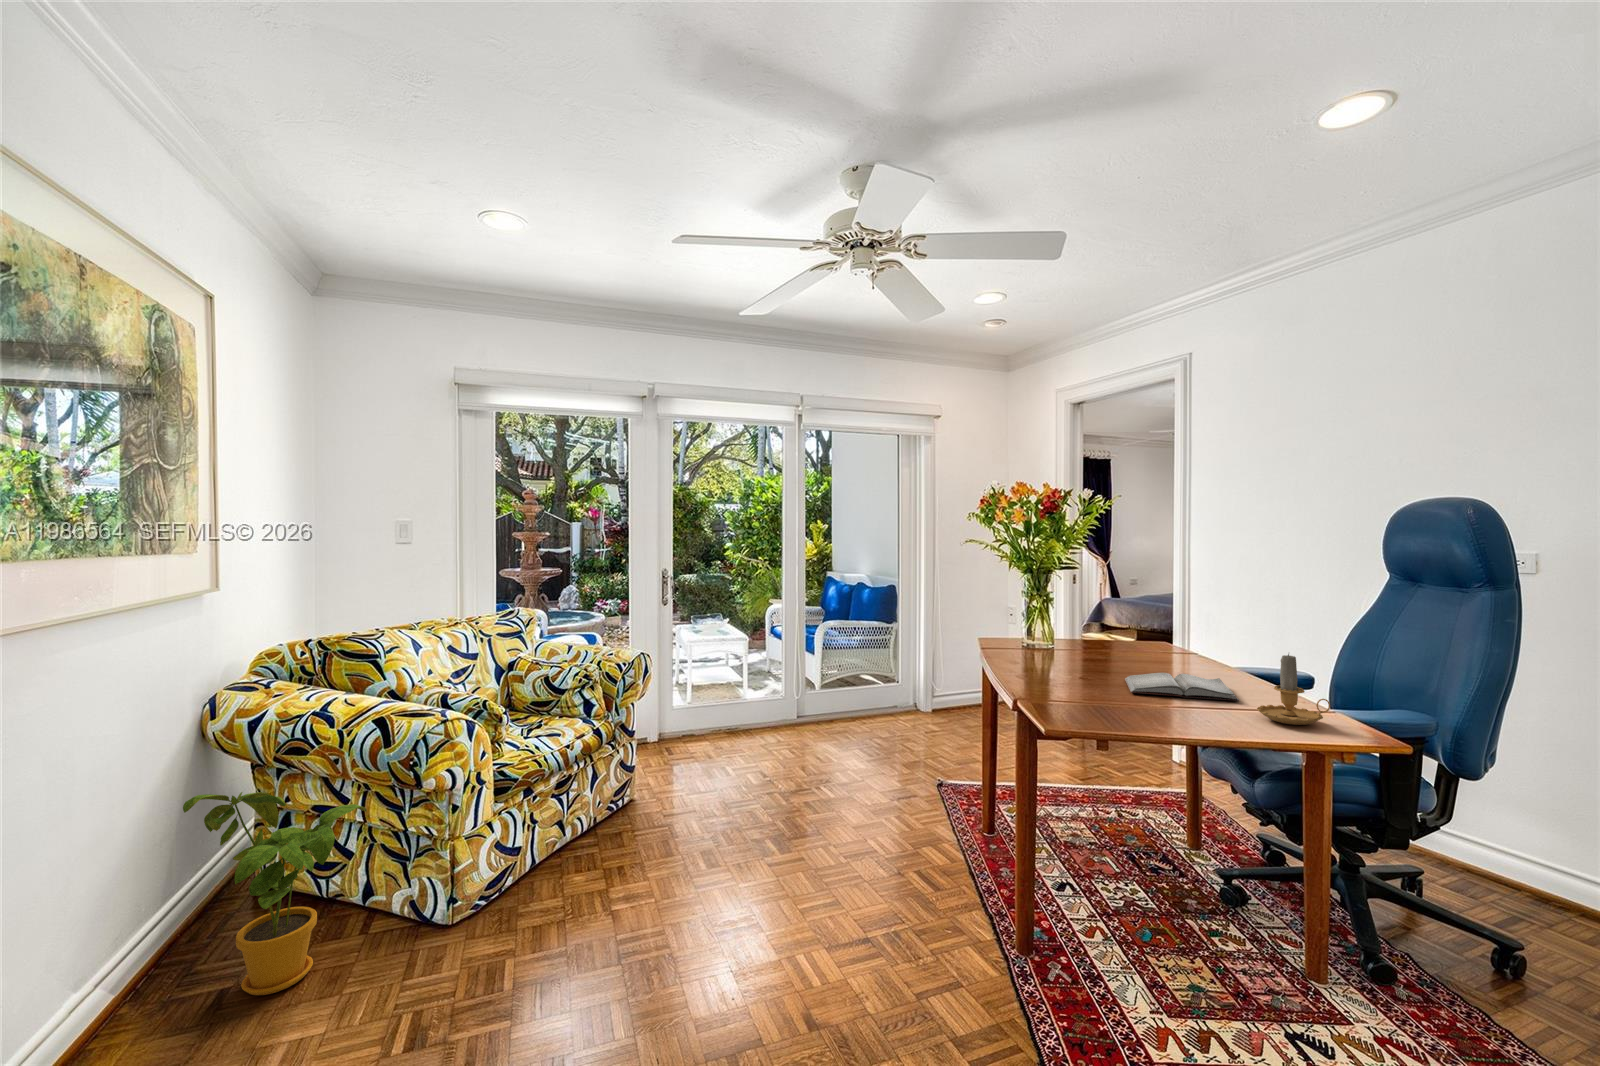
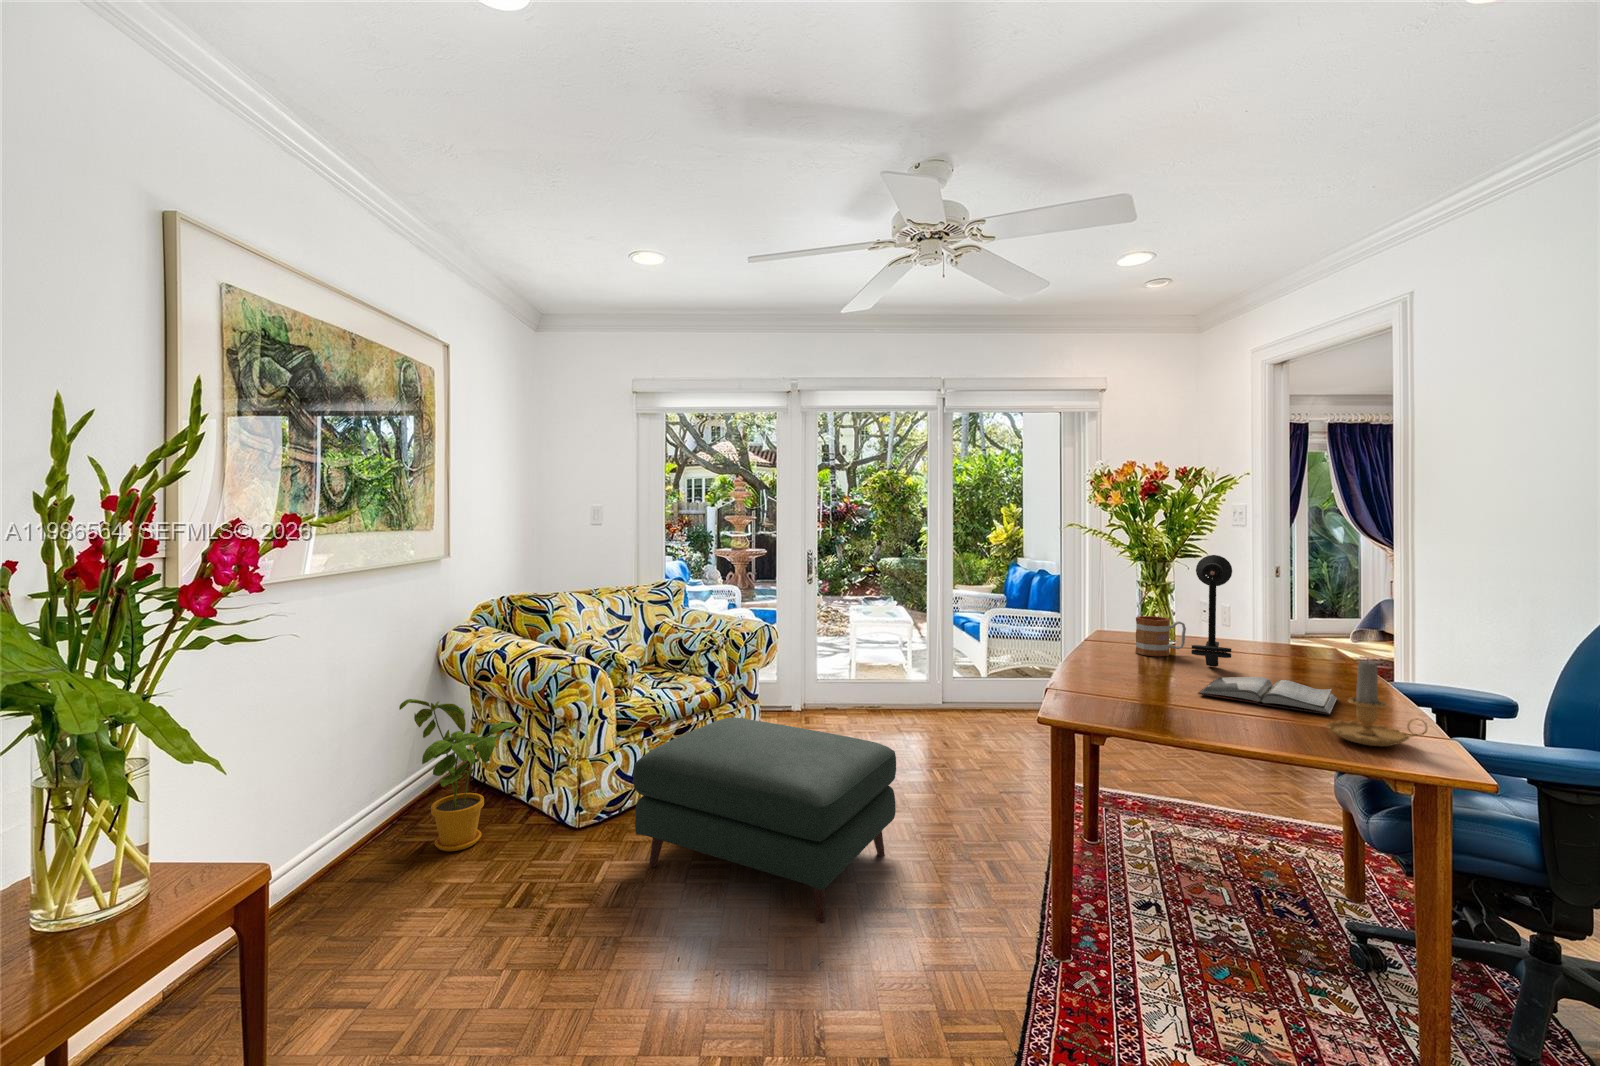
desk lamp: none [1090,569,1129,666] -> present [1191,555,1232,667]
mug: none [1033,624,1073,660] -> present [1135,616,1186,656]
ottoman: none [547,762,826,975] -> present [633,718,896,923]

